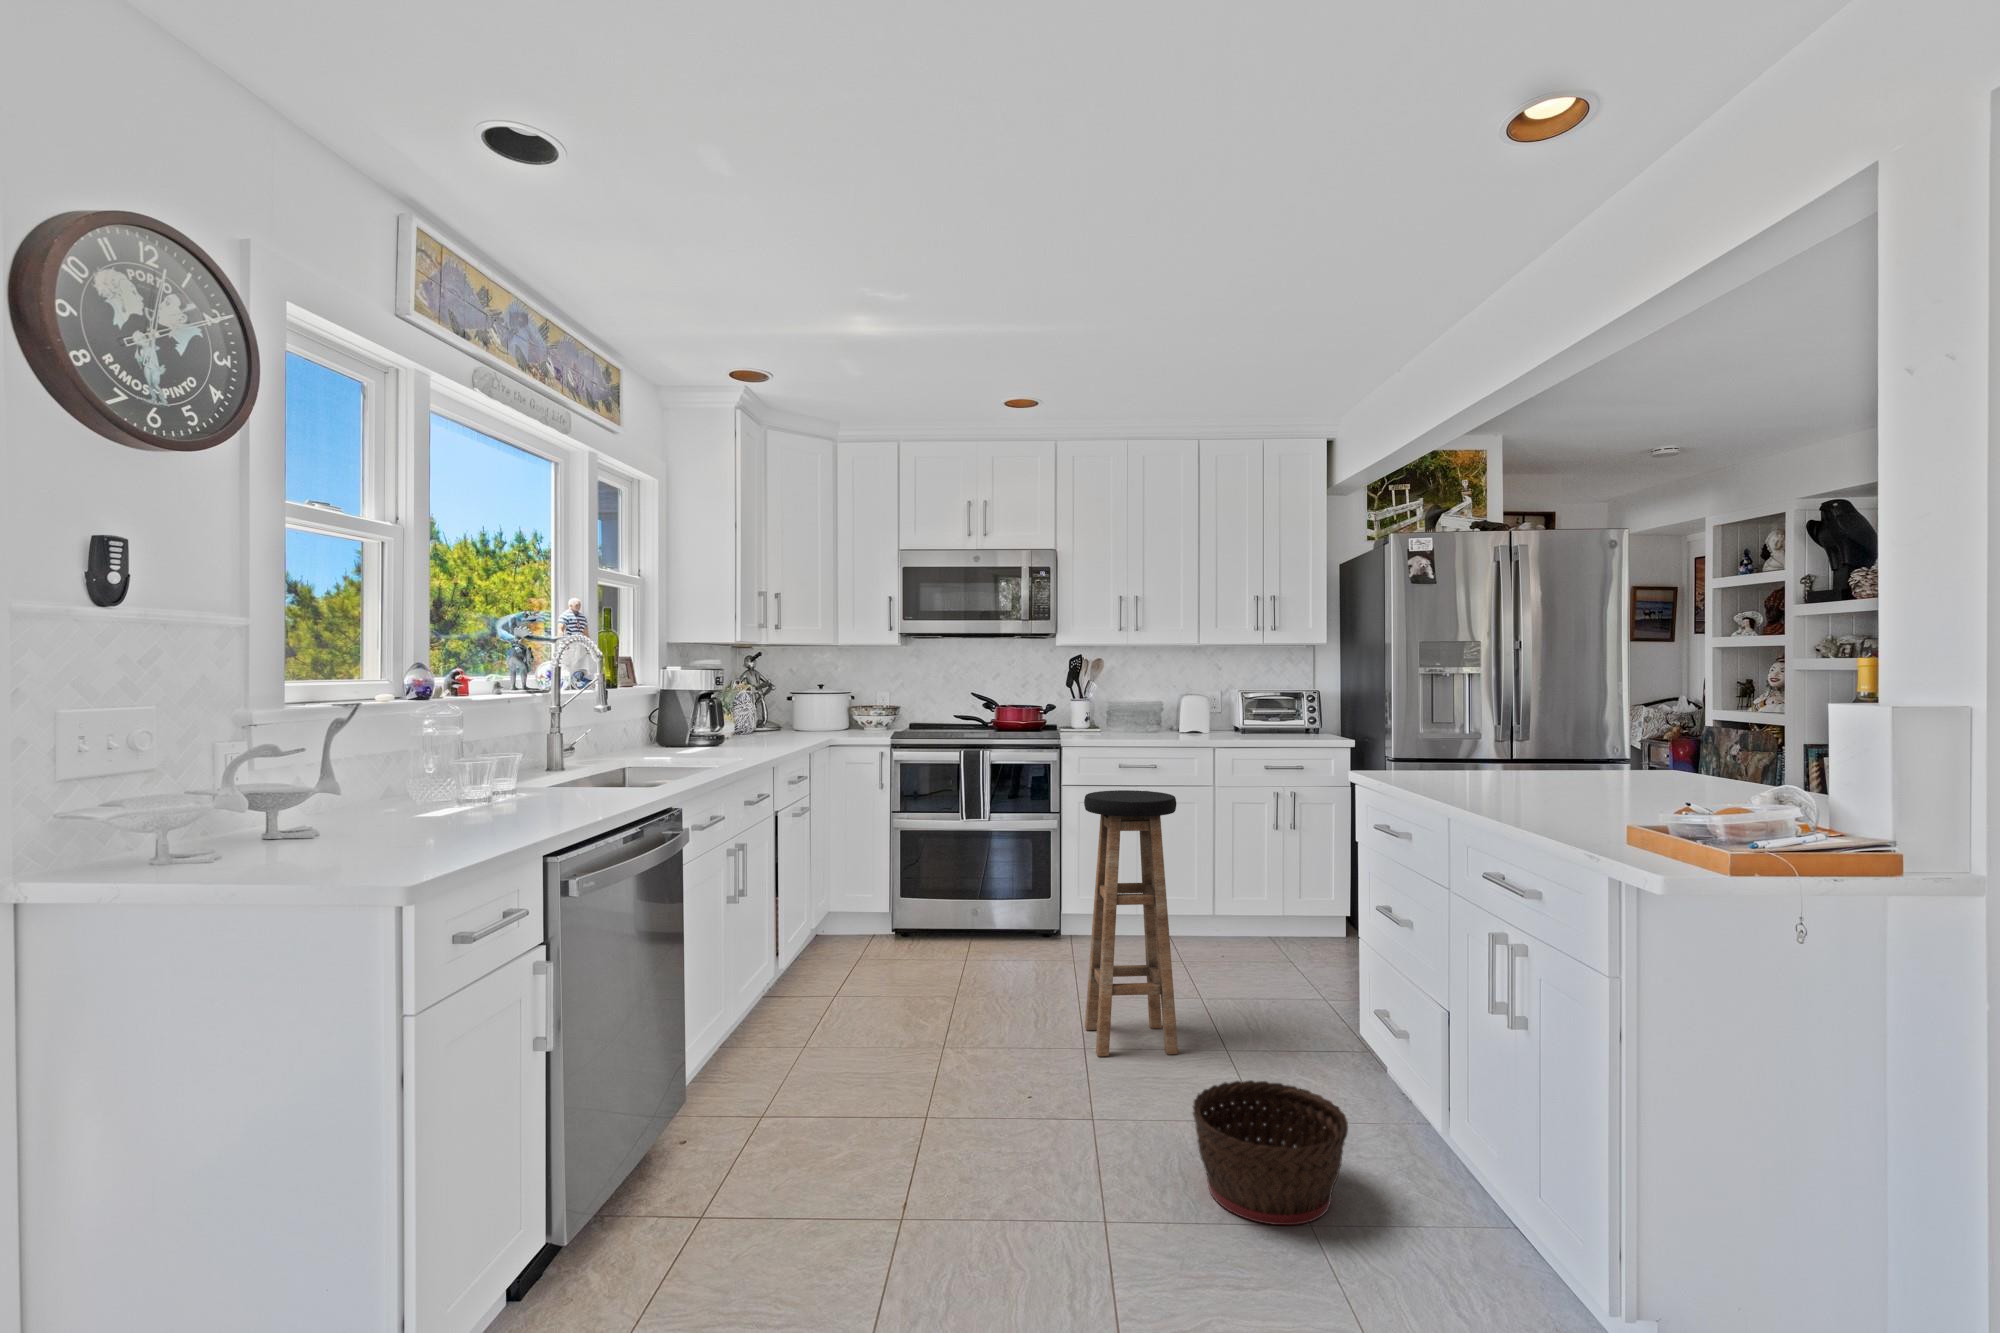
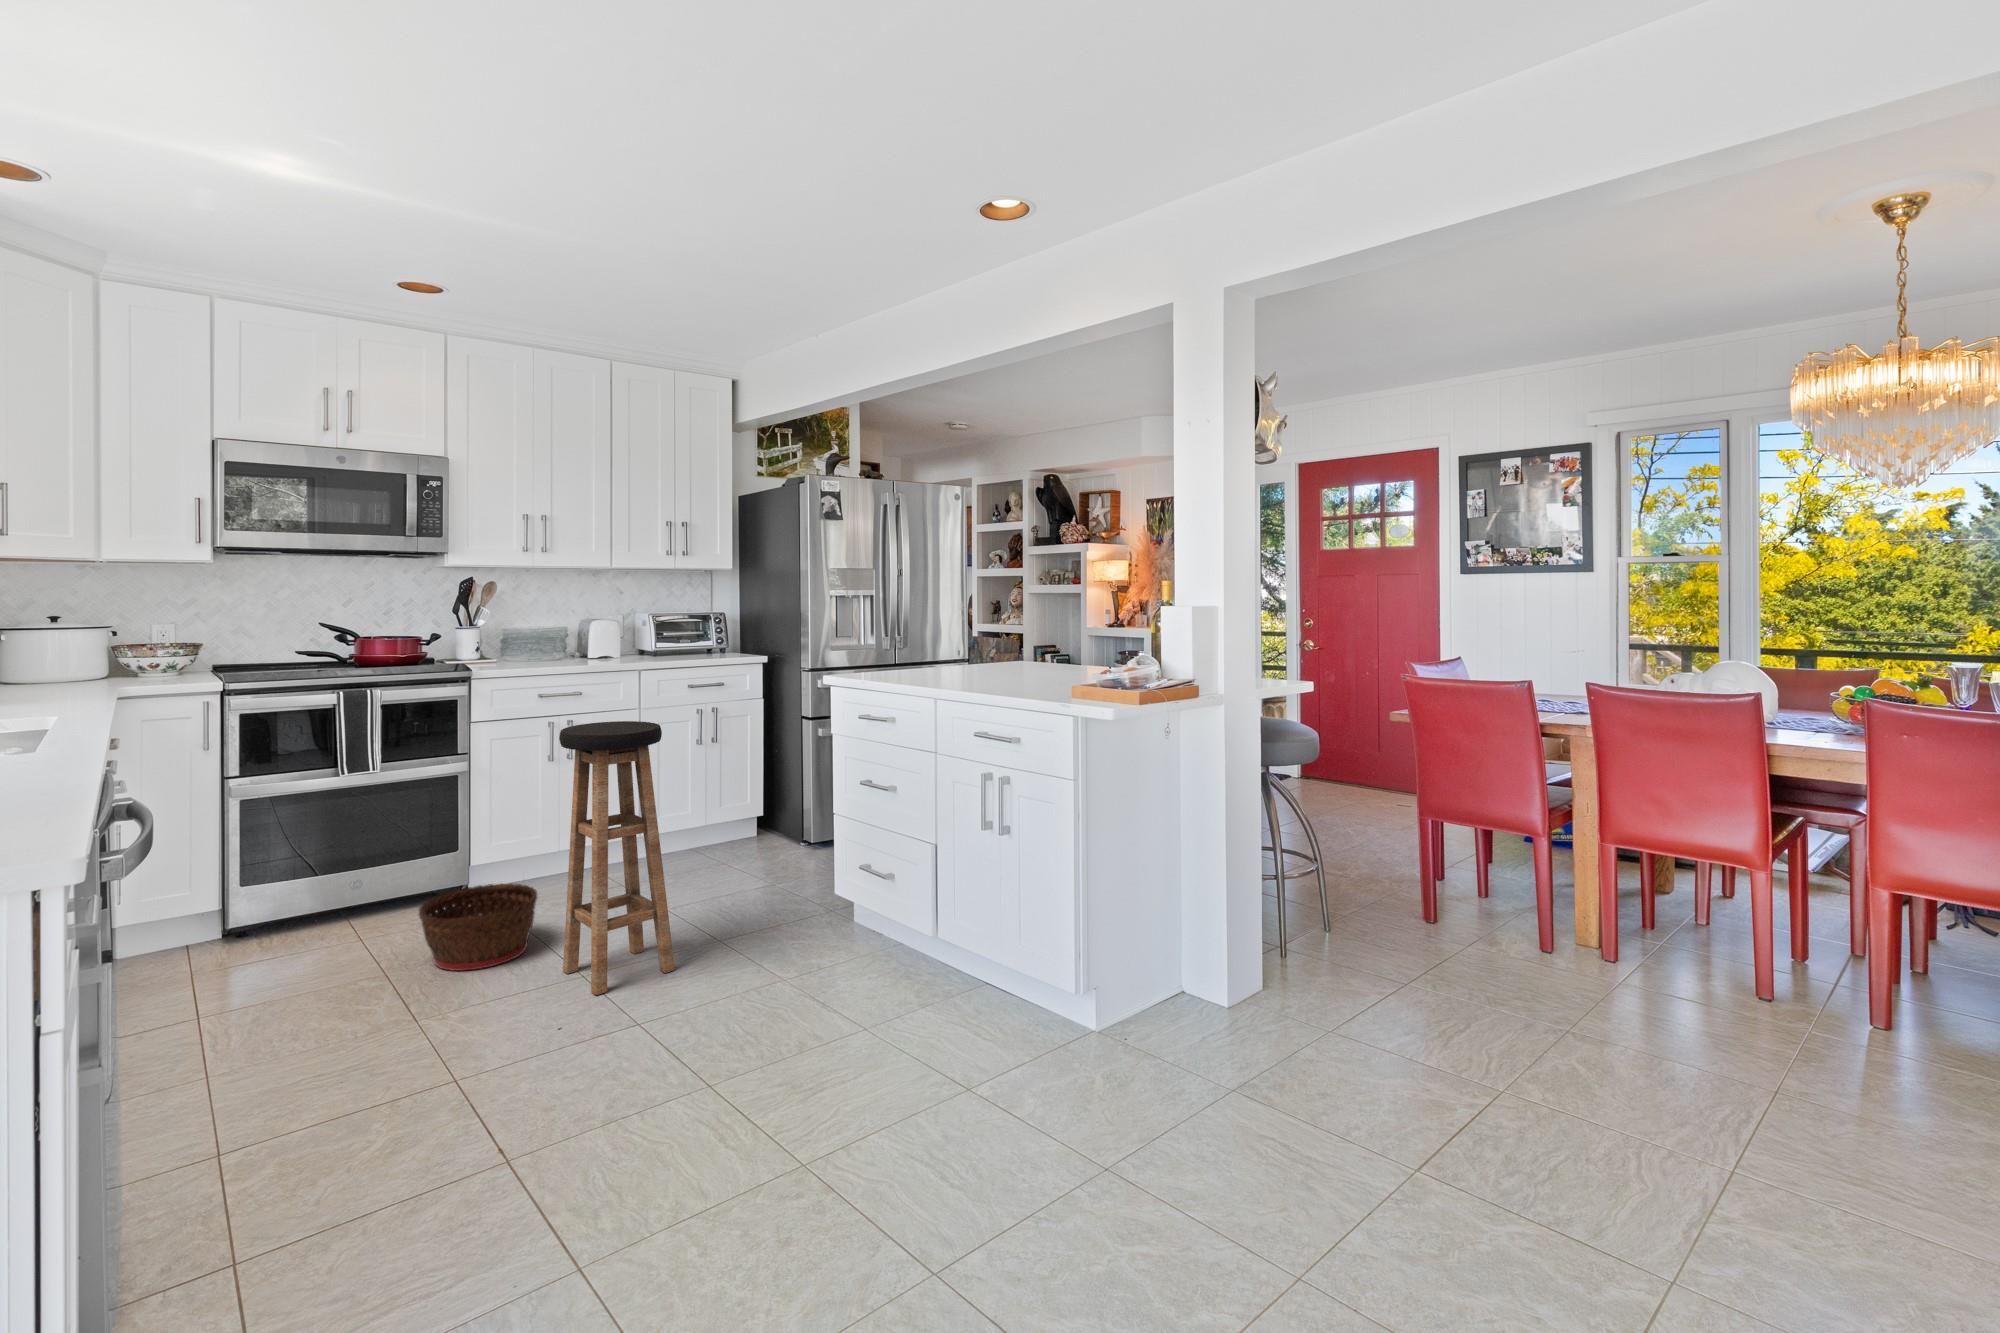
basket: present [1193,1080,1348,1225] -> present [419,883,538,971]

